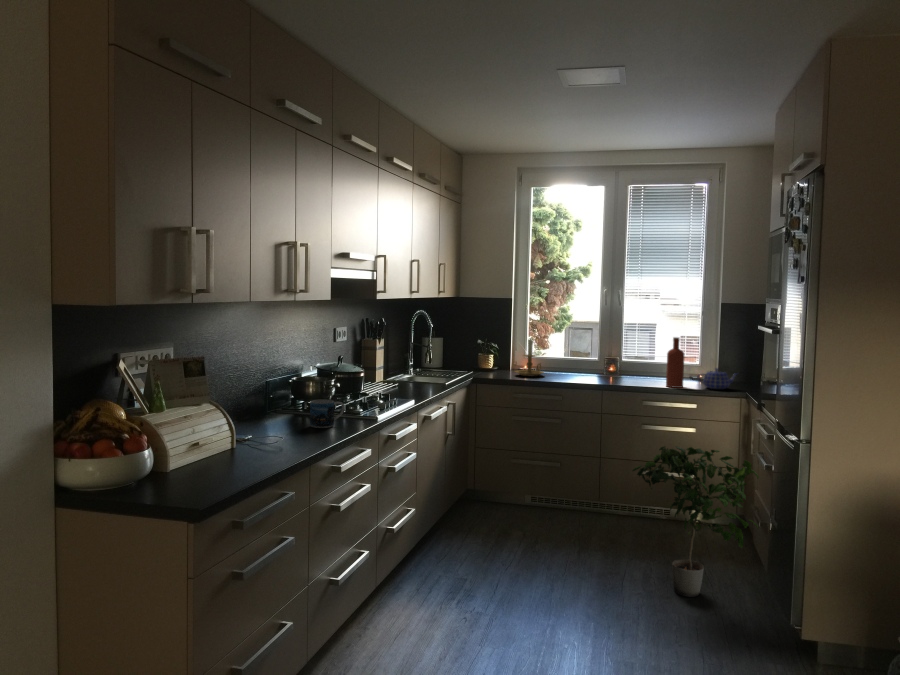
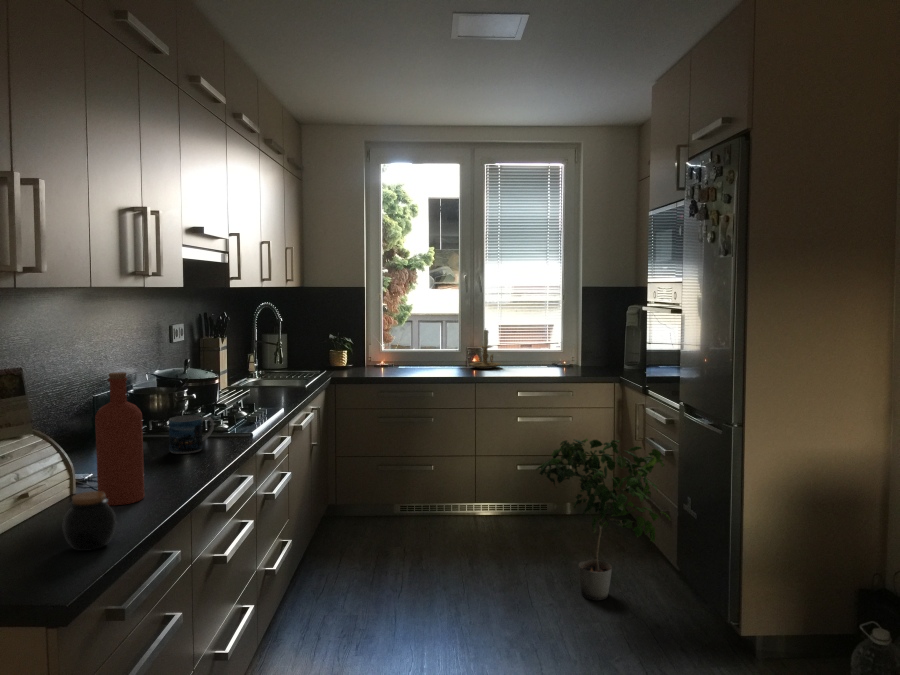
bottle: present [666,337,684,388] -> present [95,372,144,505]
candle holder: present [515,339,544,376] -> present [470,330,501,369]
teapot: present [697,368,737,389] -> none [568,354,608,376]
jar: none [214,442,247,480] -> present [63,491,116,551]

